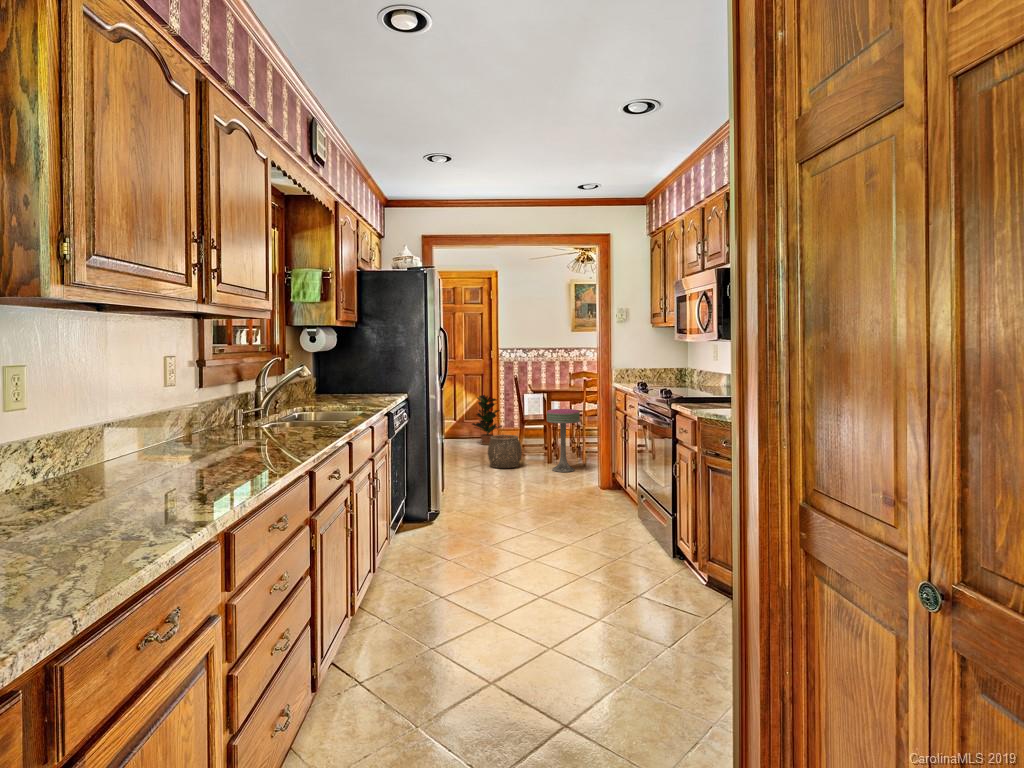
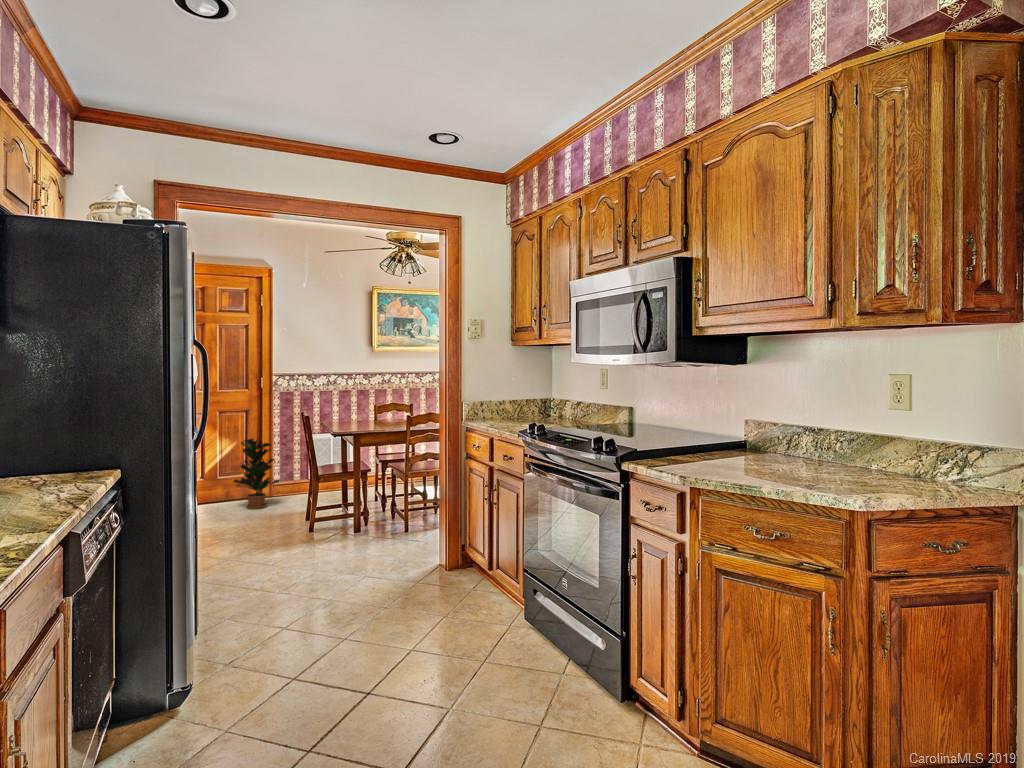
bar stool: present [547,409,580,472] -> none [357,458,404,549]
woven basket: present [488,435,522,469] -> none [265,499,319,552]

